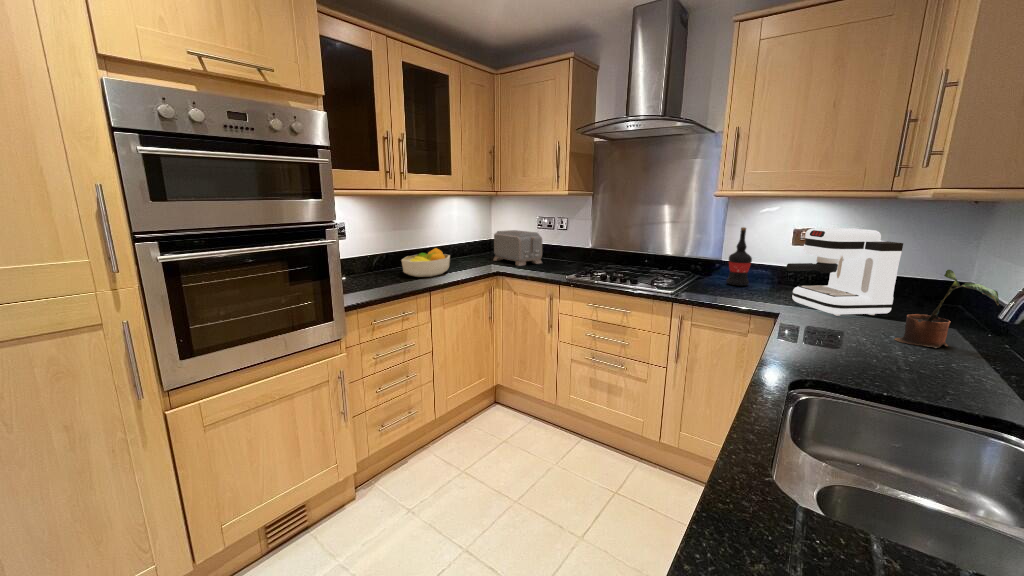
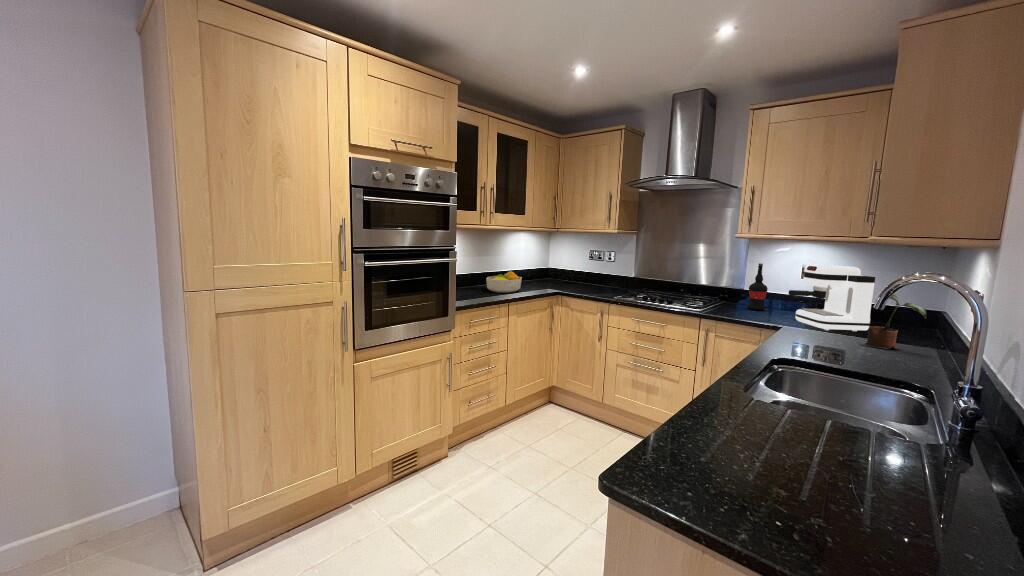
toaster: present [493,230,542,266] -> none [552,260,595,289]

